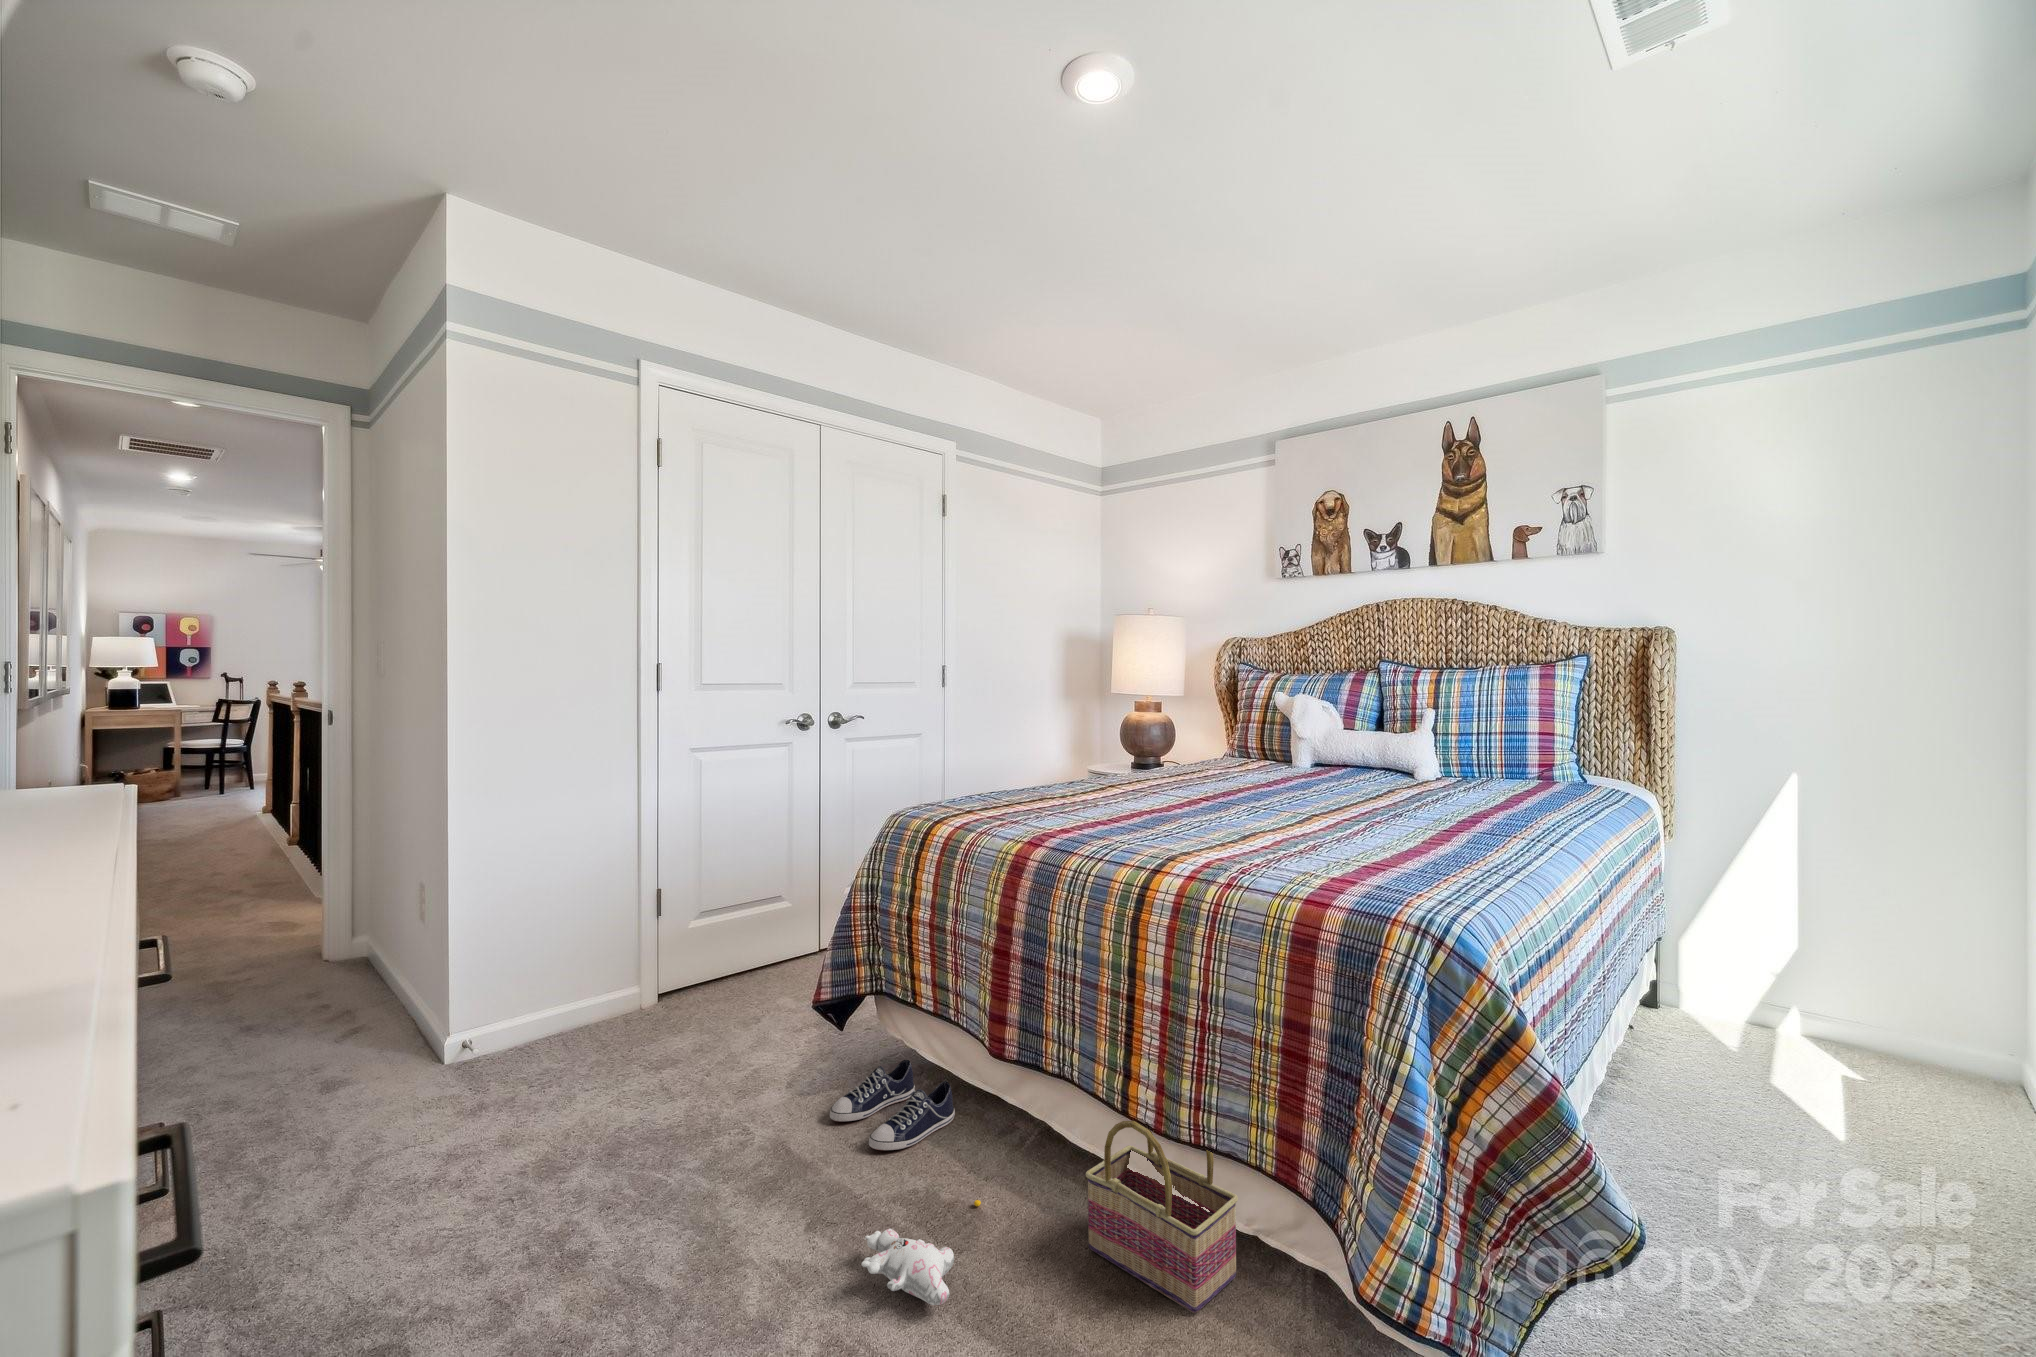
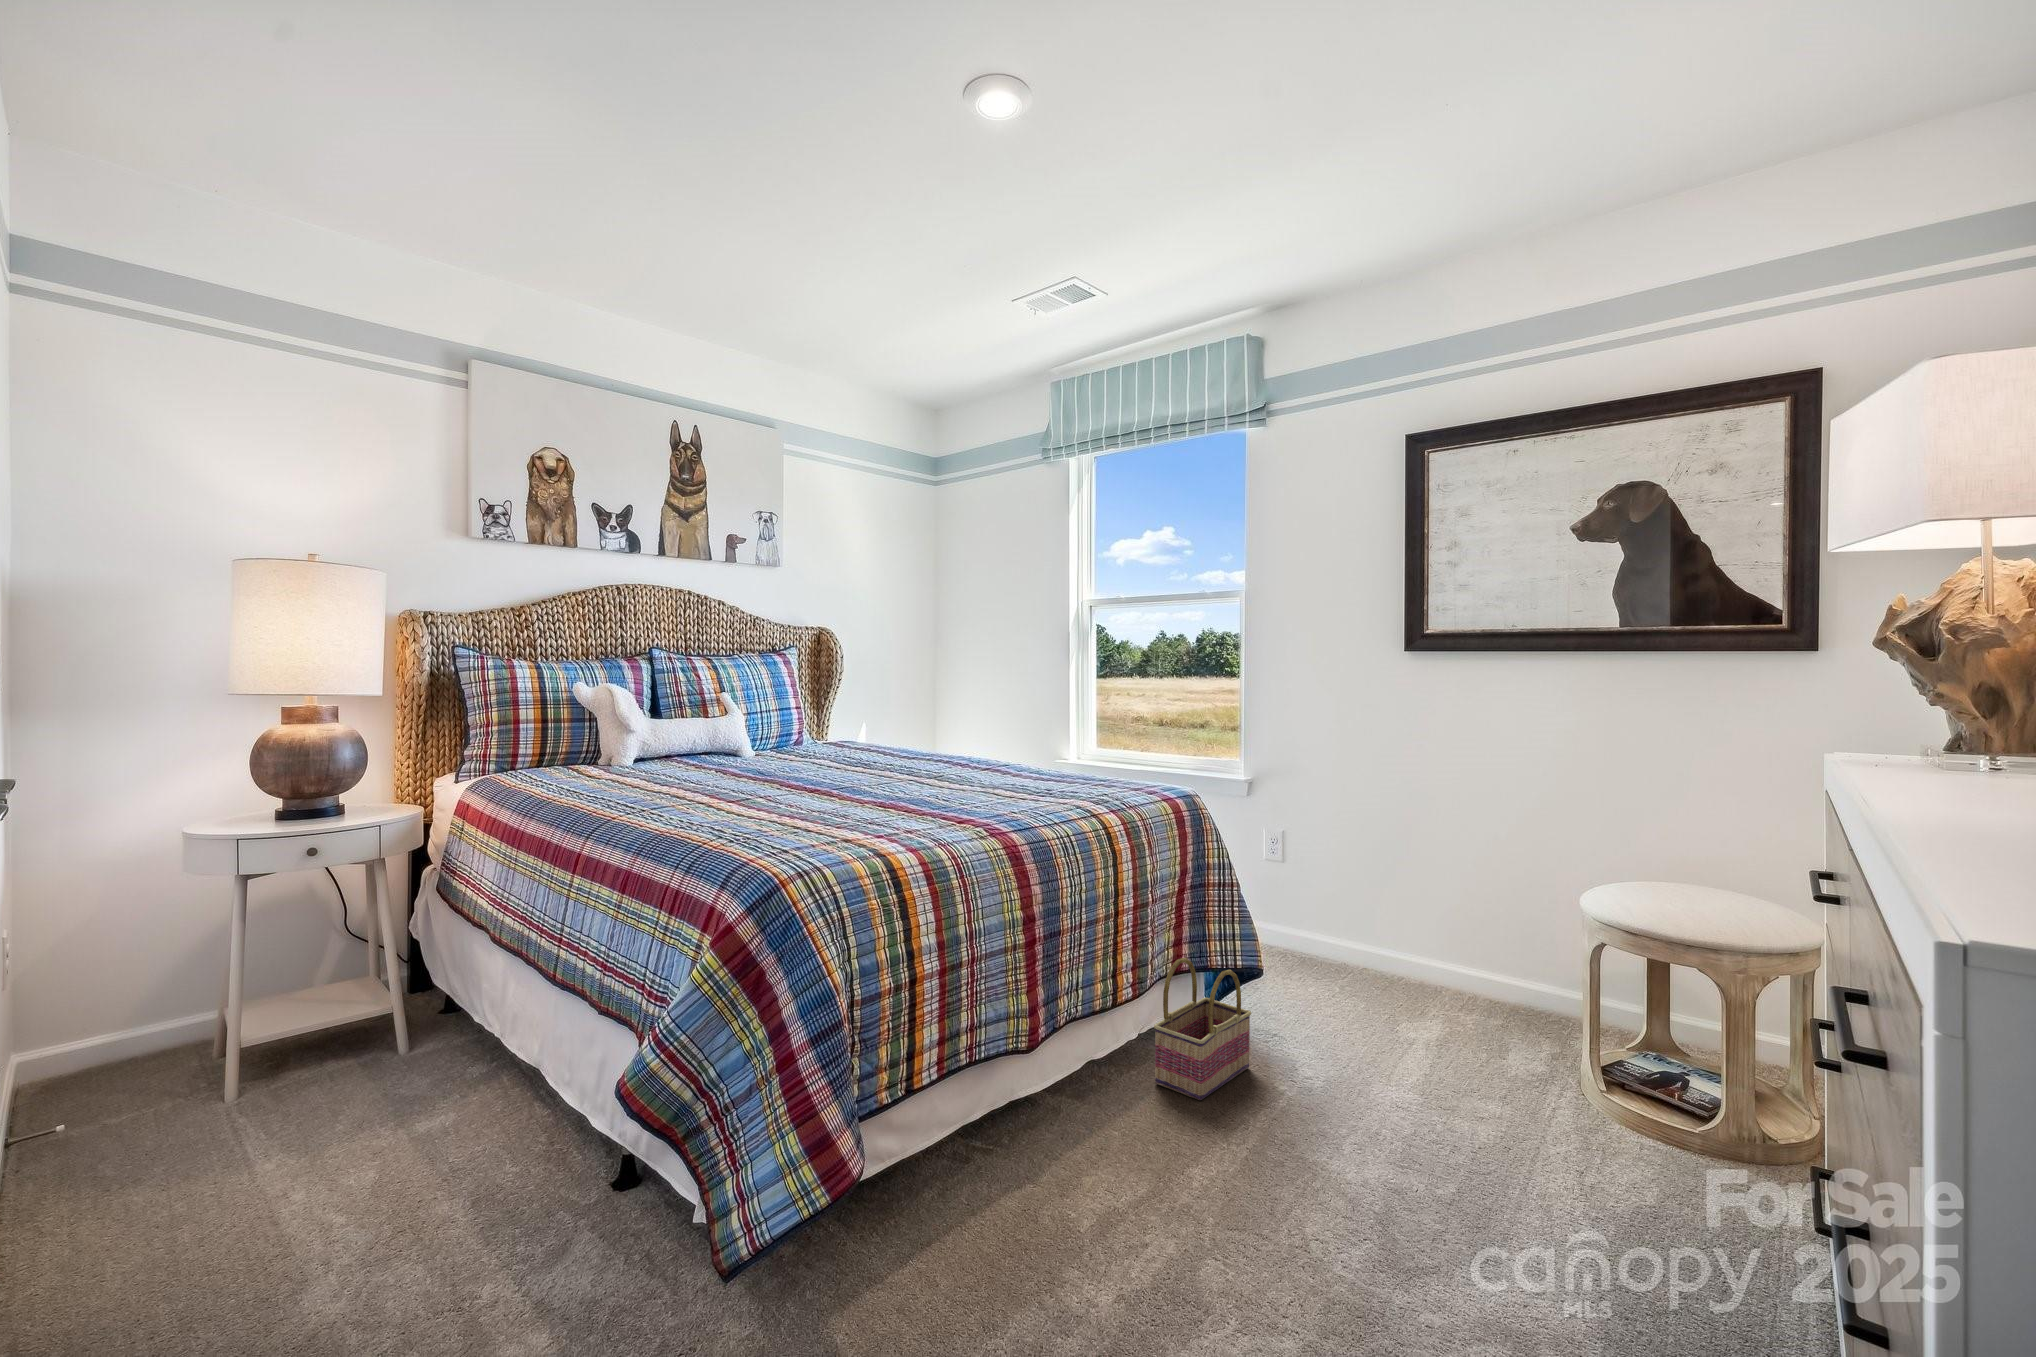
sneaker: present [830,1060,955,1150] -> none [928,1138,1090,1273]
plush toy: present [861,1200,981,1305] -> none [1161,1137,1328,1189]

